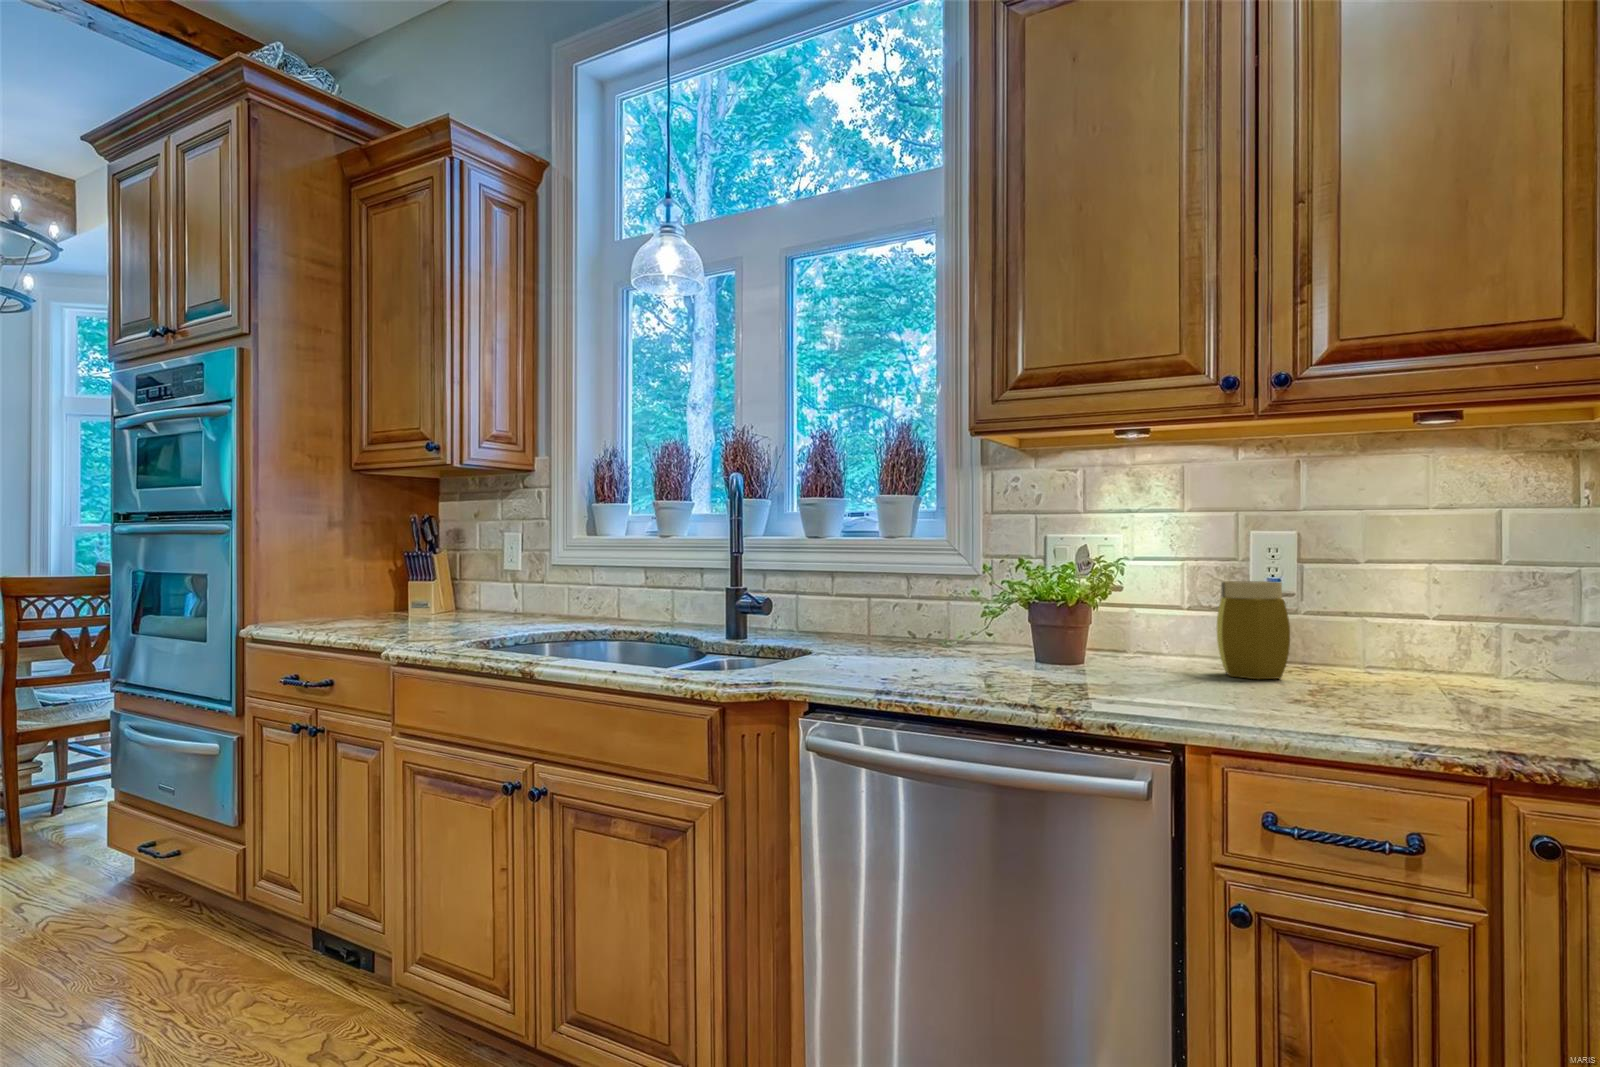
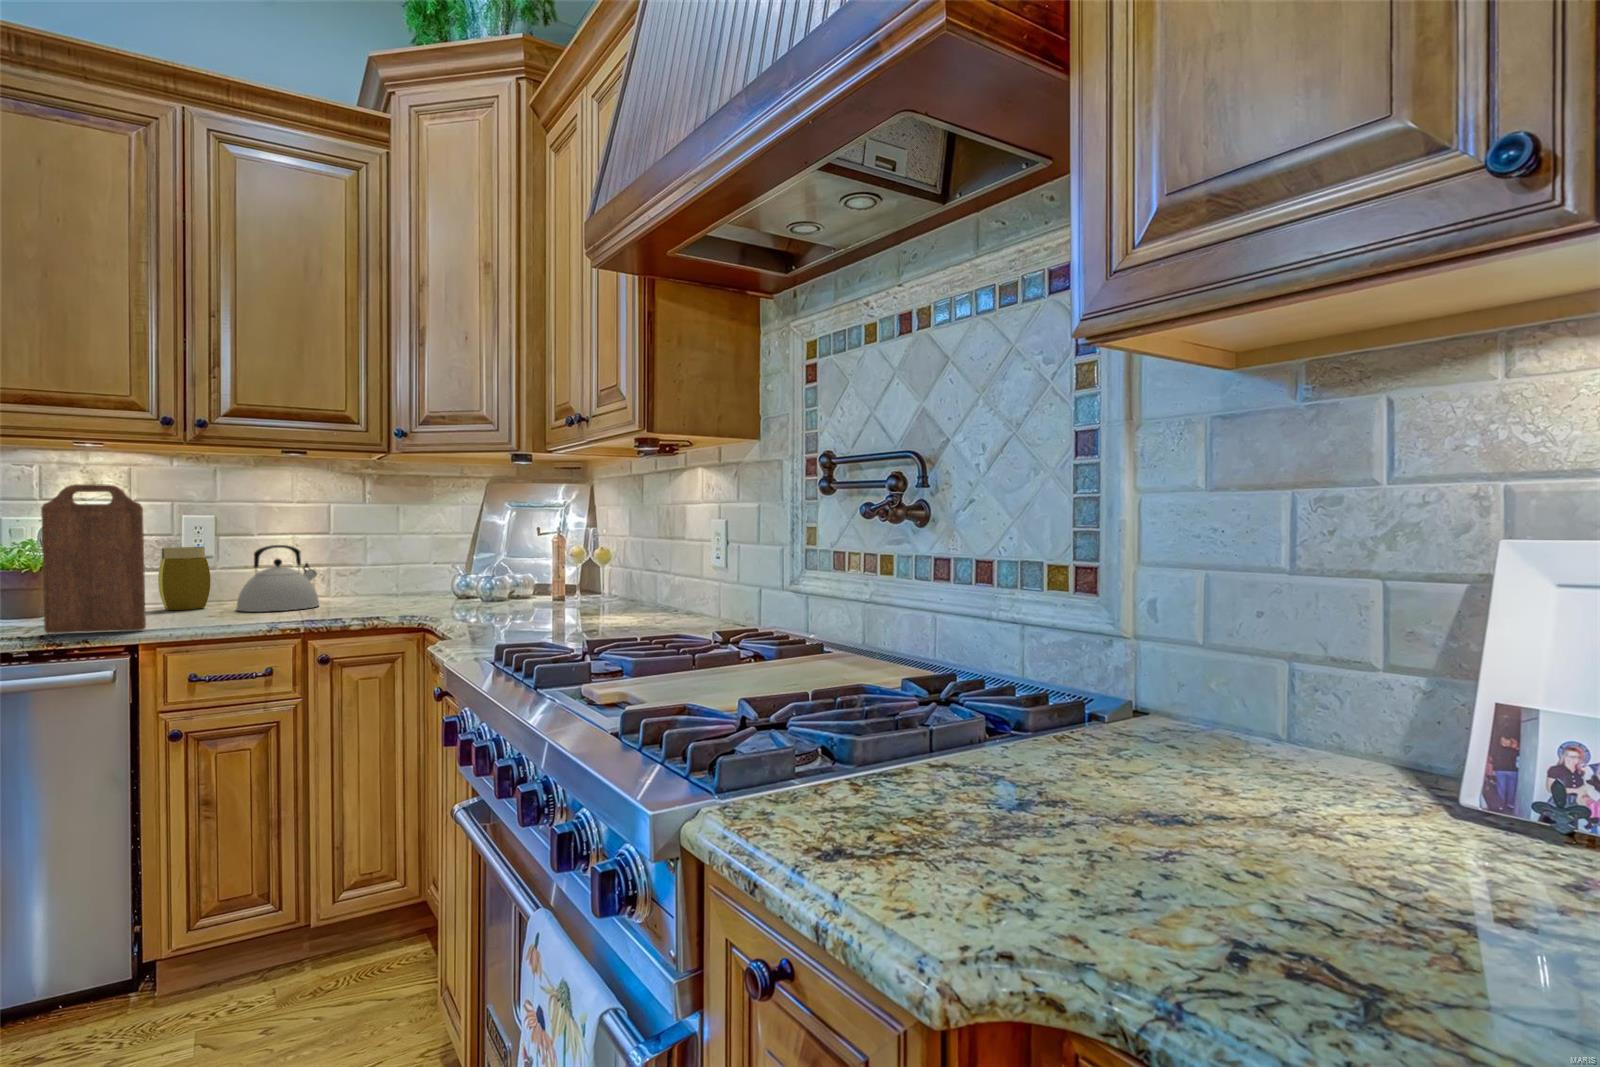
cutting board: none [1067,478,1196,721] -> present [41,484,146,633]
kettle: none [1334,584,1494,710] -> present [236,545,319,612]

